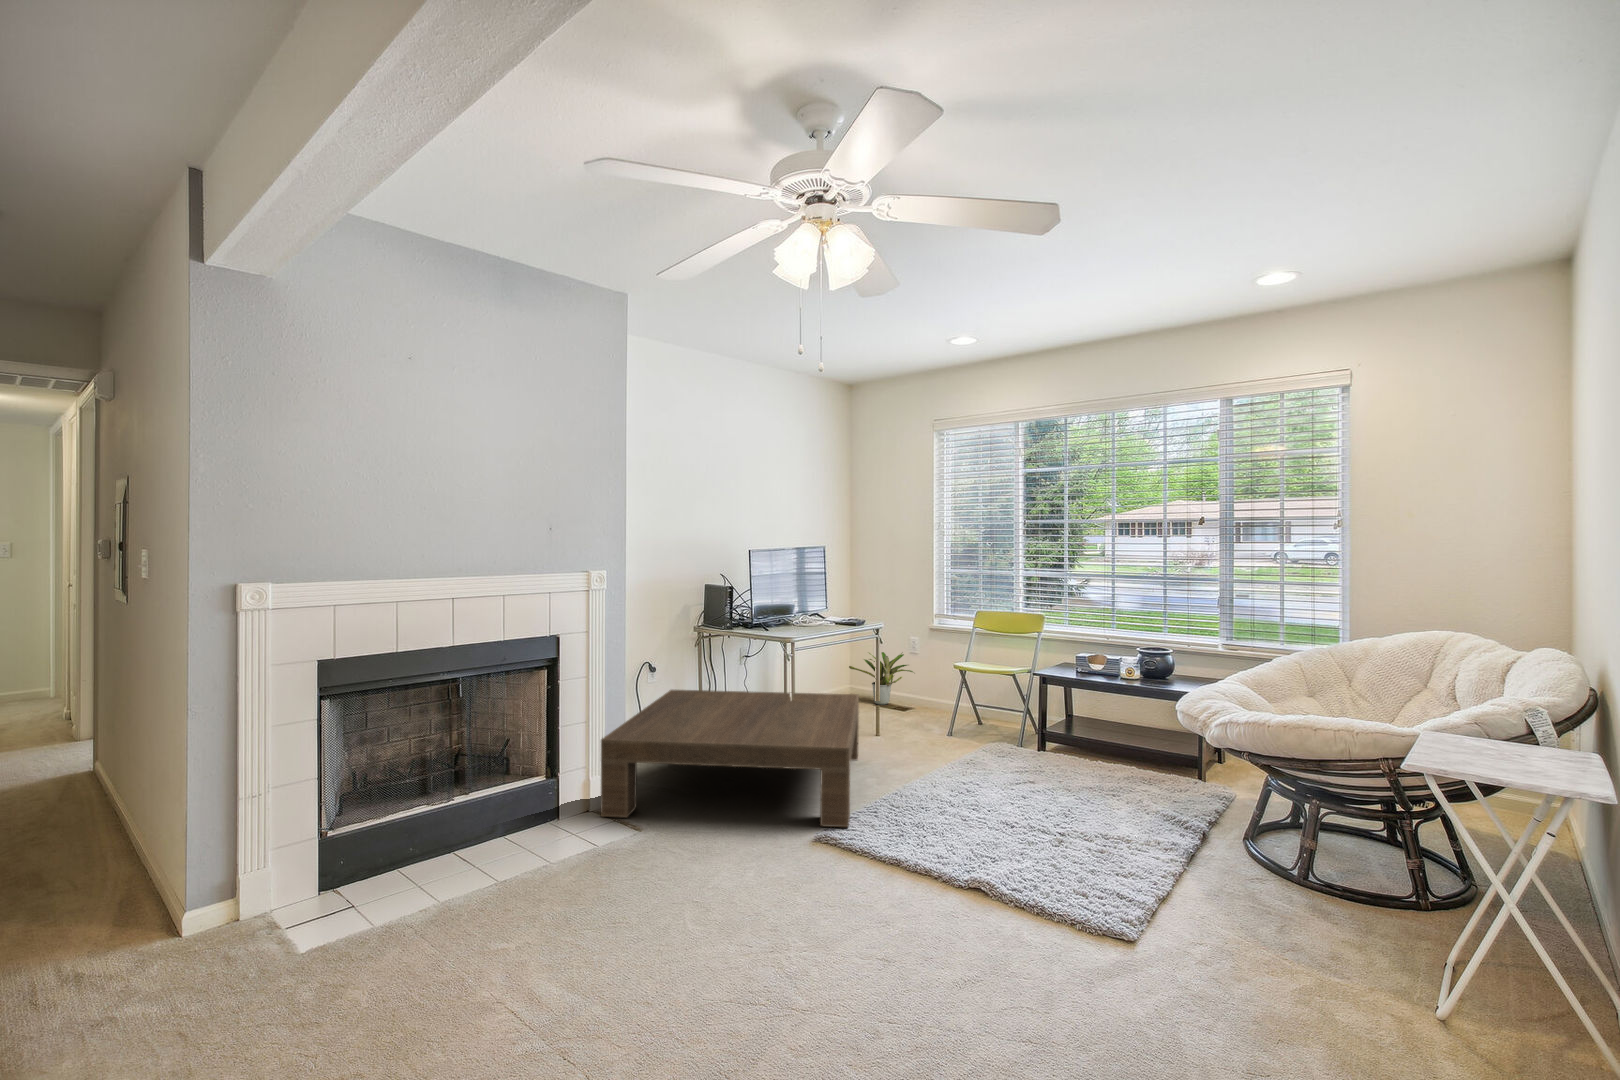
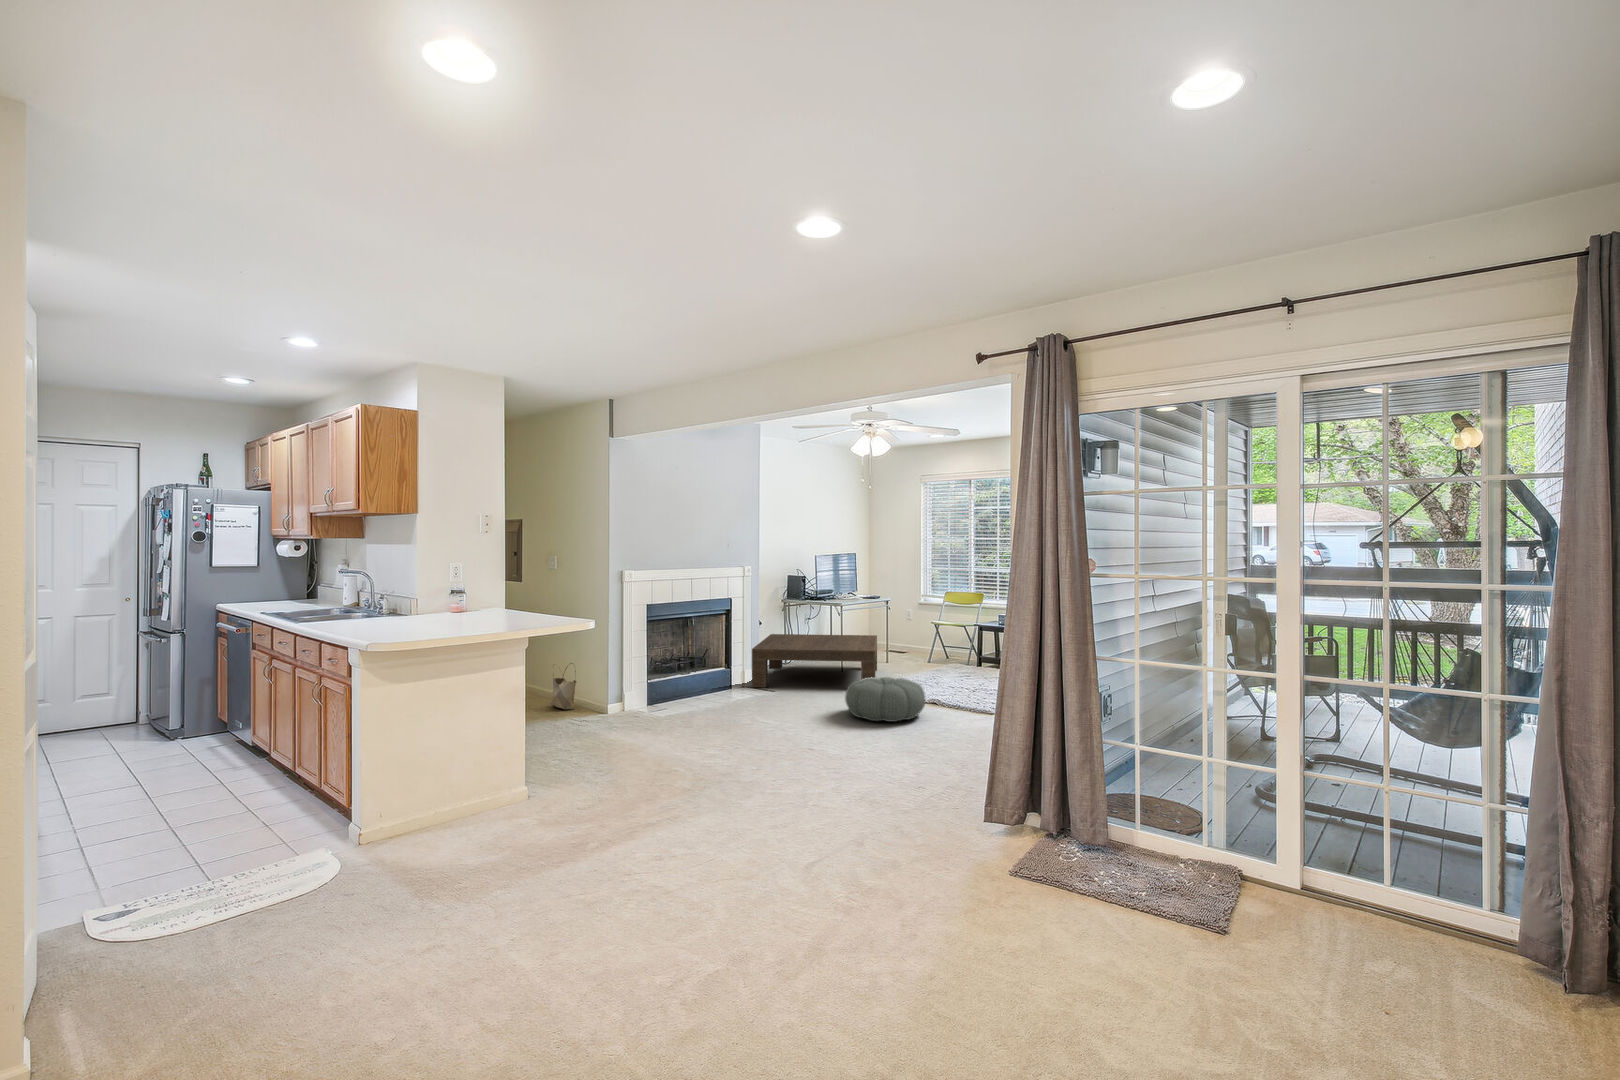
potted plant: present [849,652,913,705] -> none [869,617,910,651]
woven basket: none [83,798,145,917] -> present [551,663,576,709]
pouf: none [766,842,965,997] -> present [845,677,925,722]

